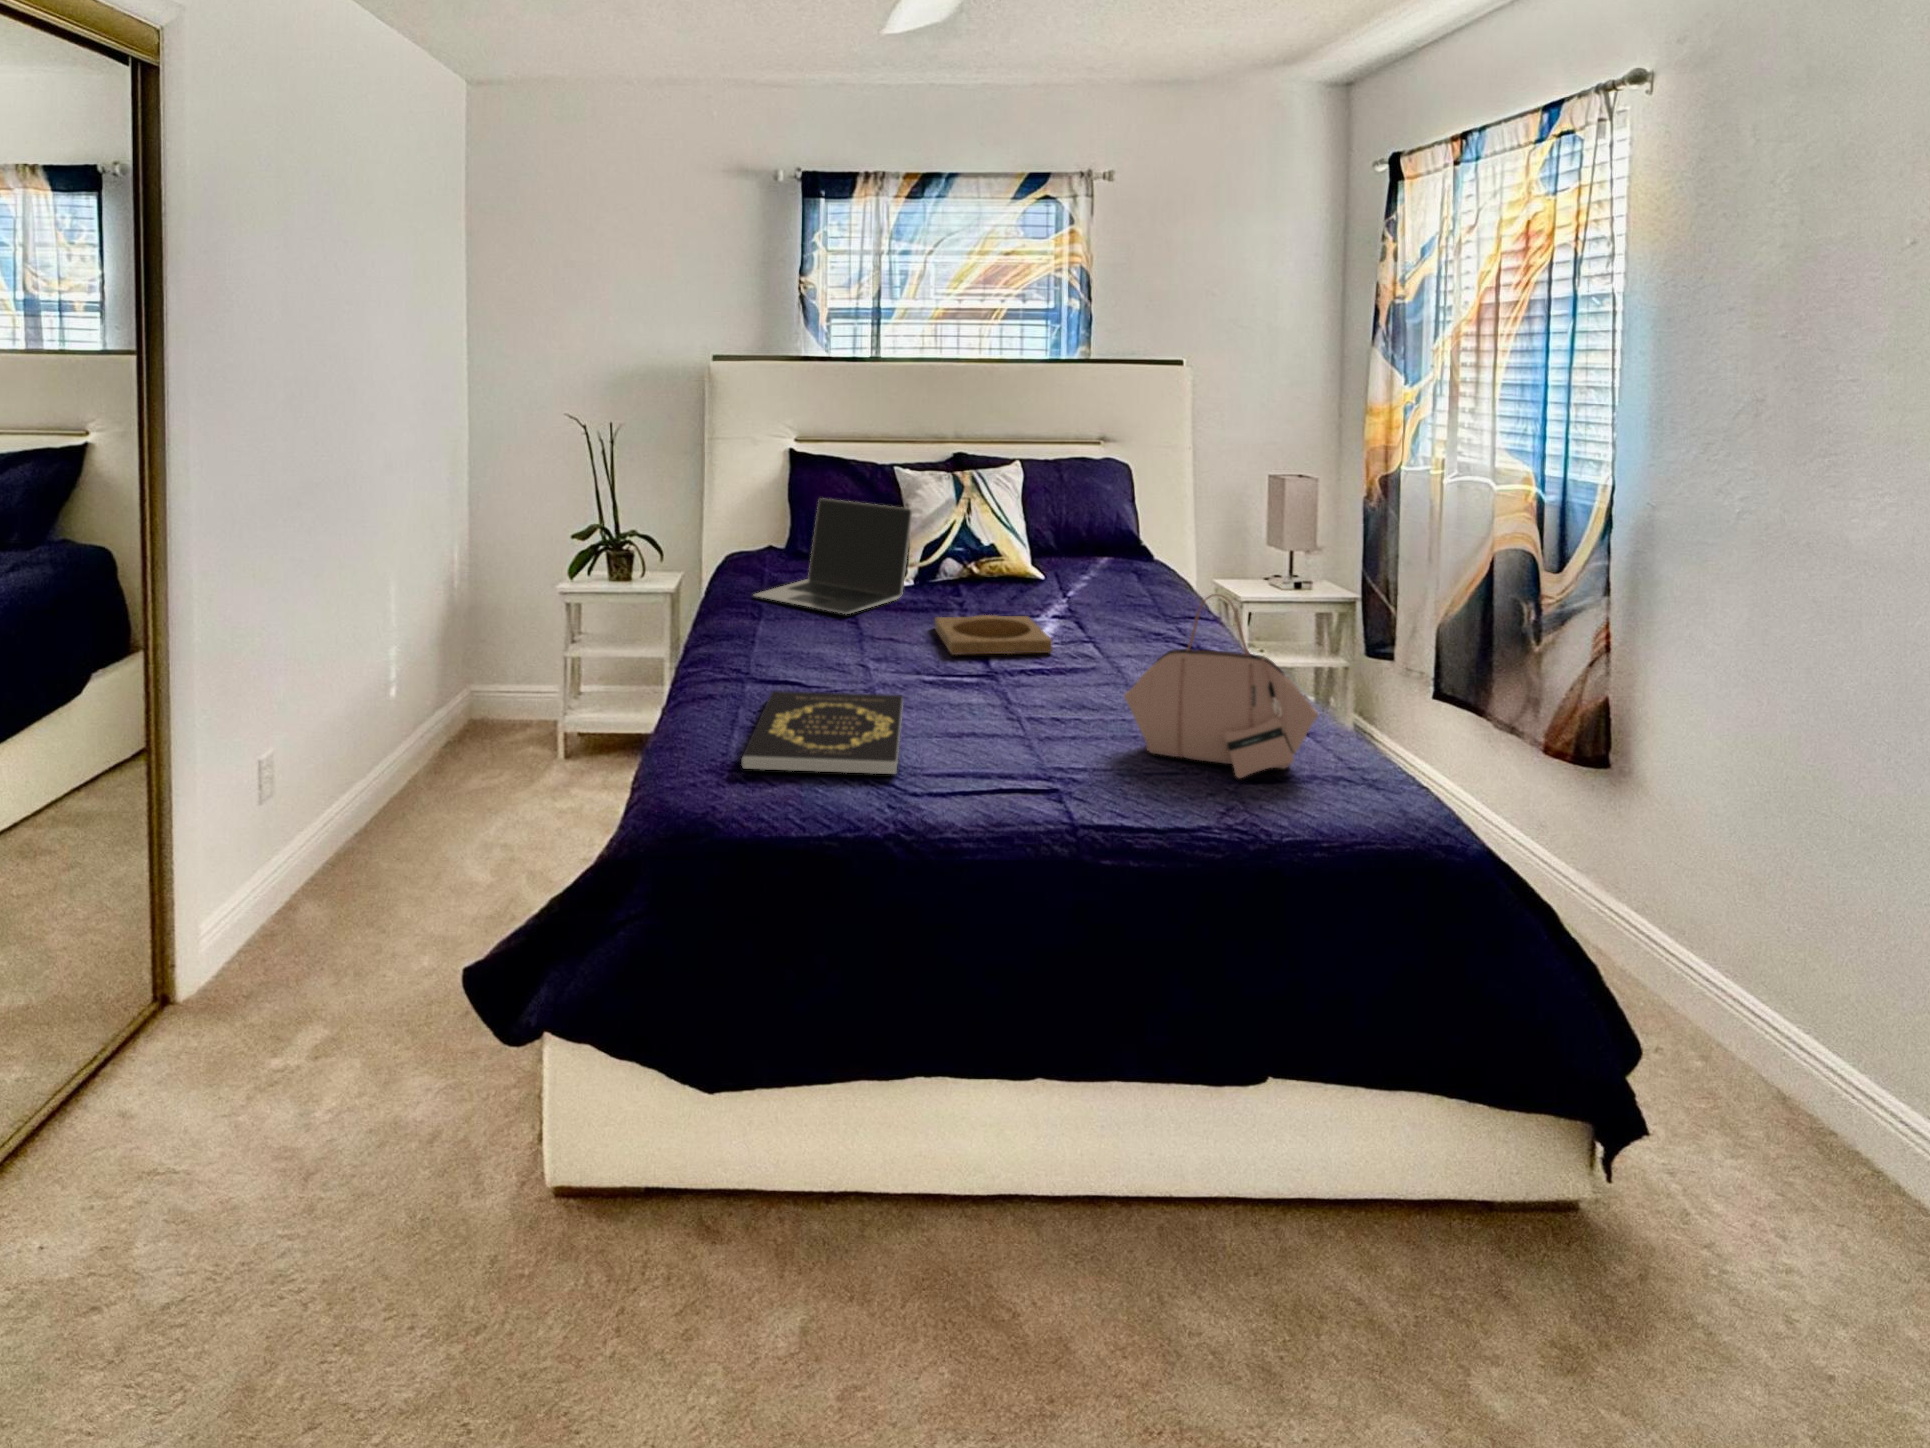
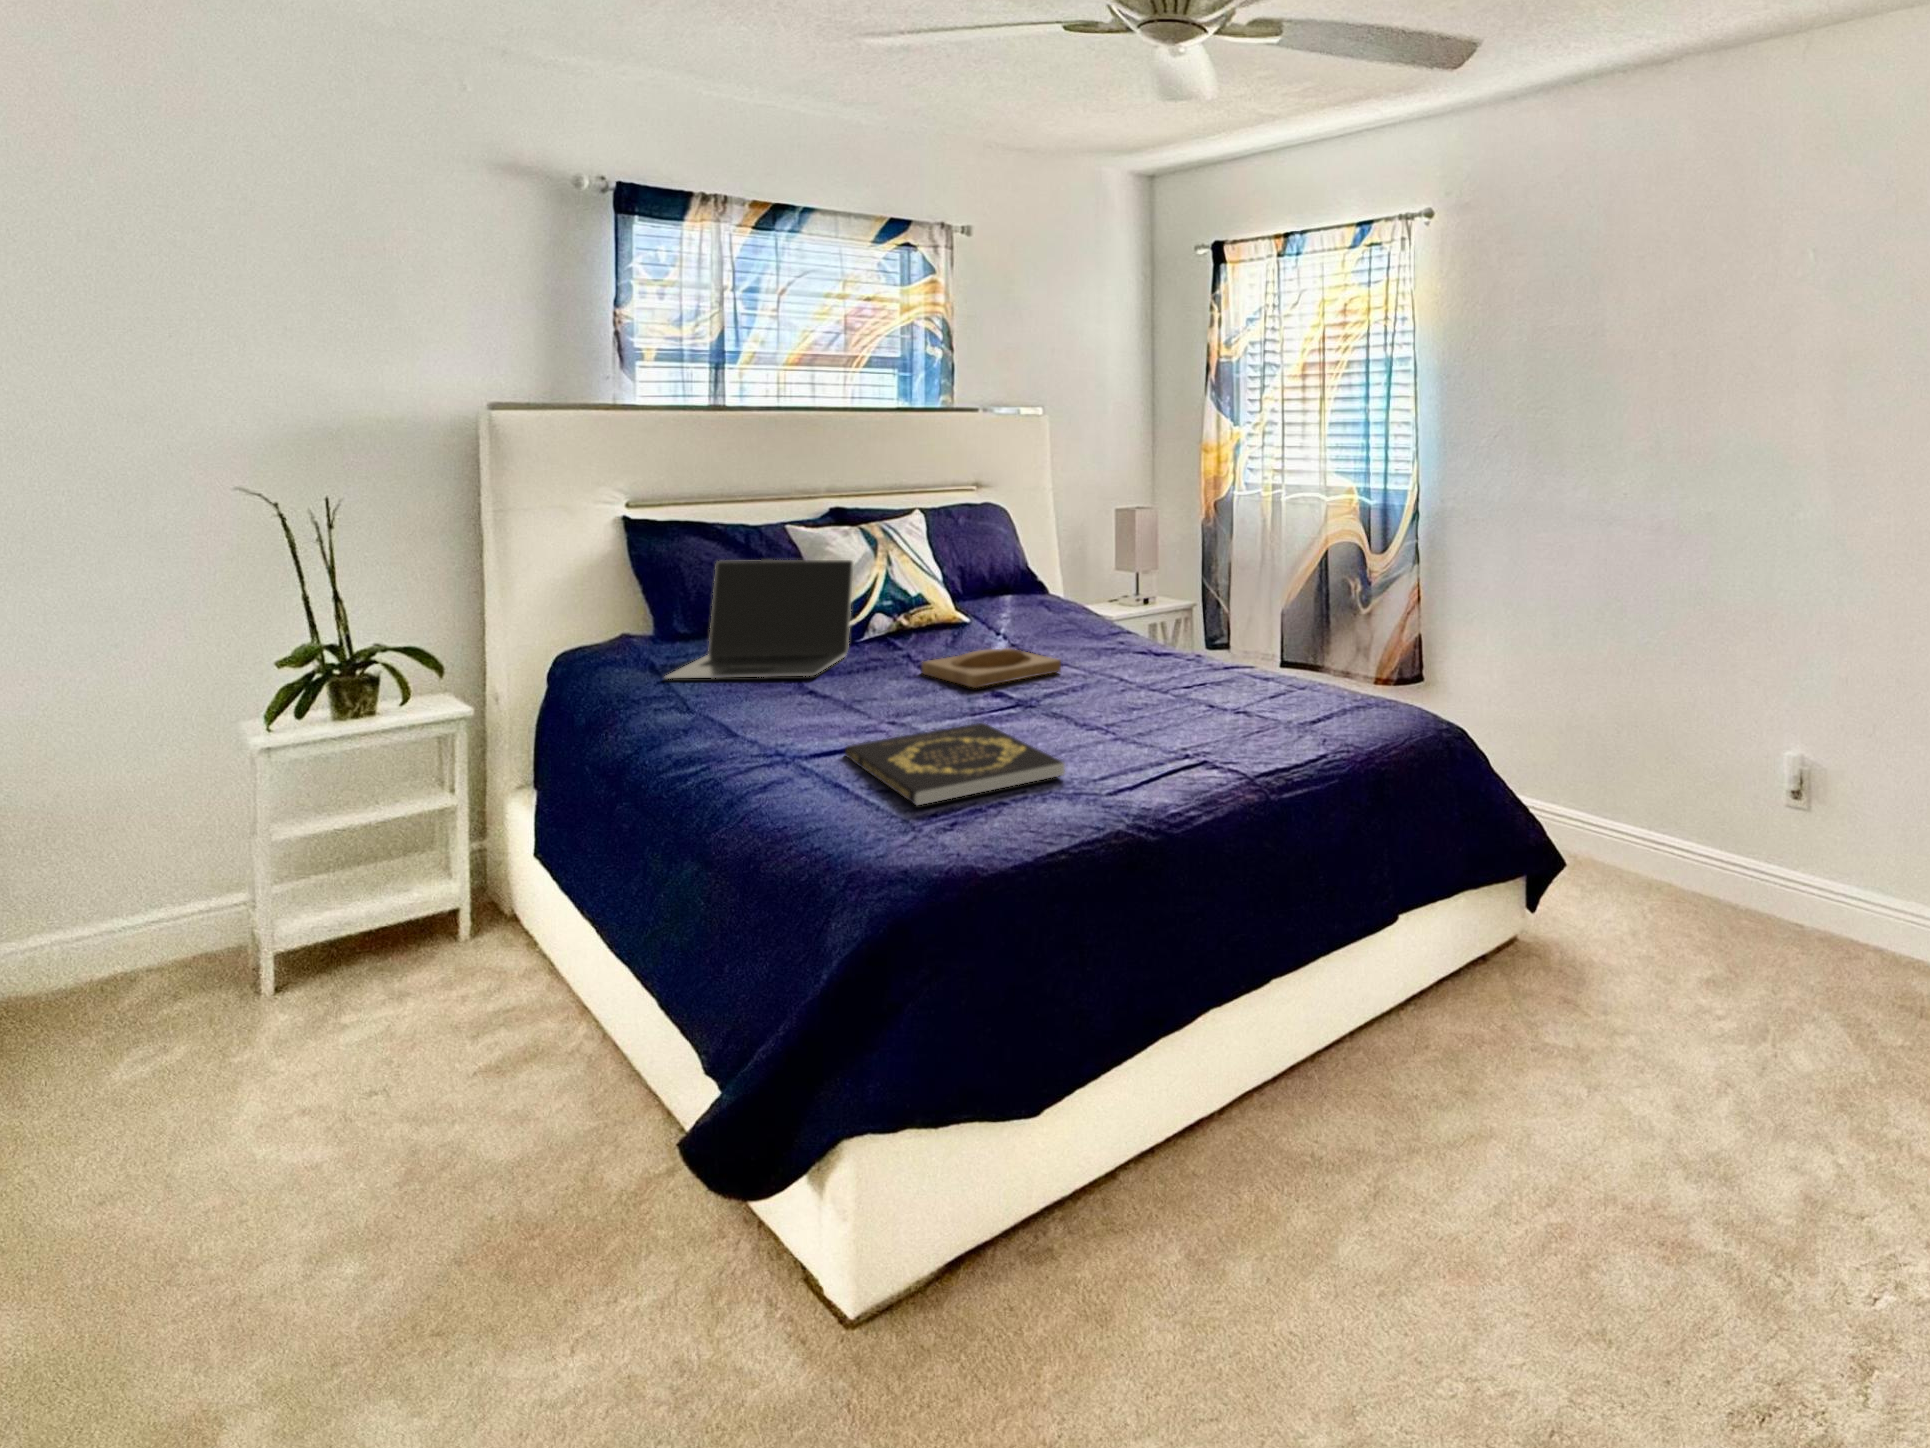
handbag: present [1124,594,1318,778] -> none [1203,580,1347,719]

